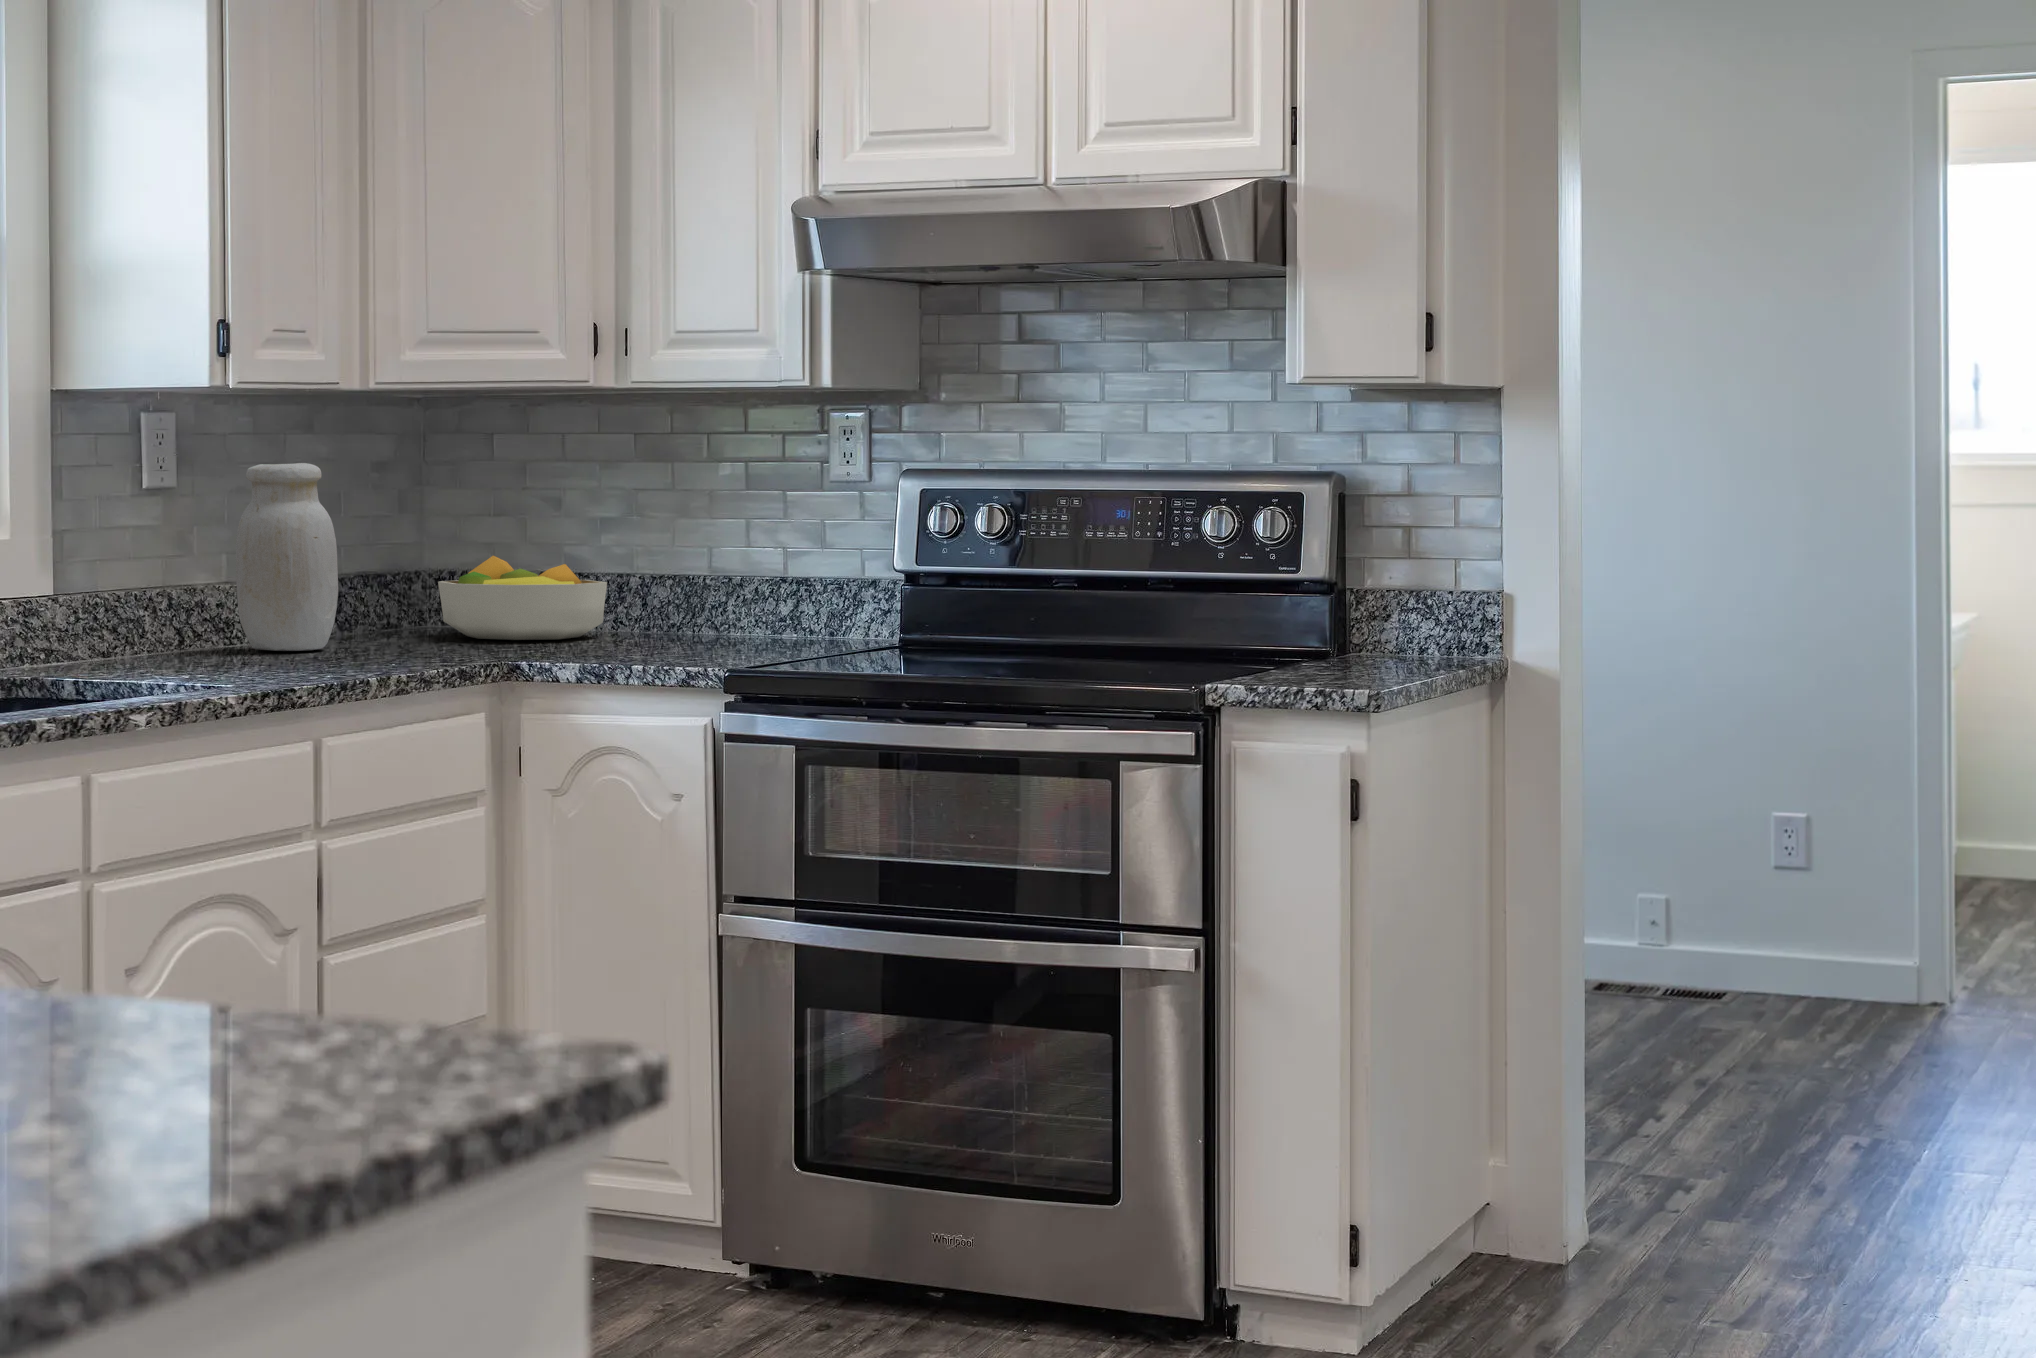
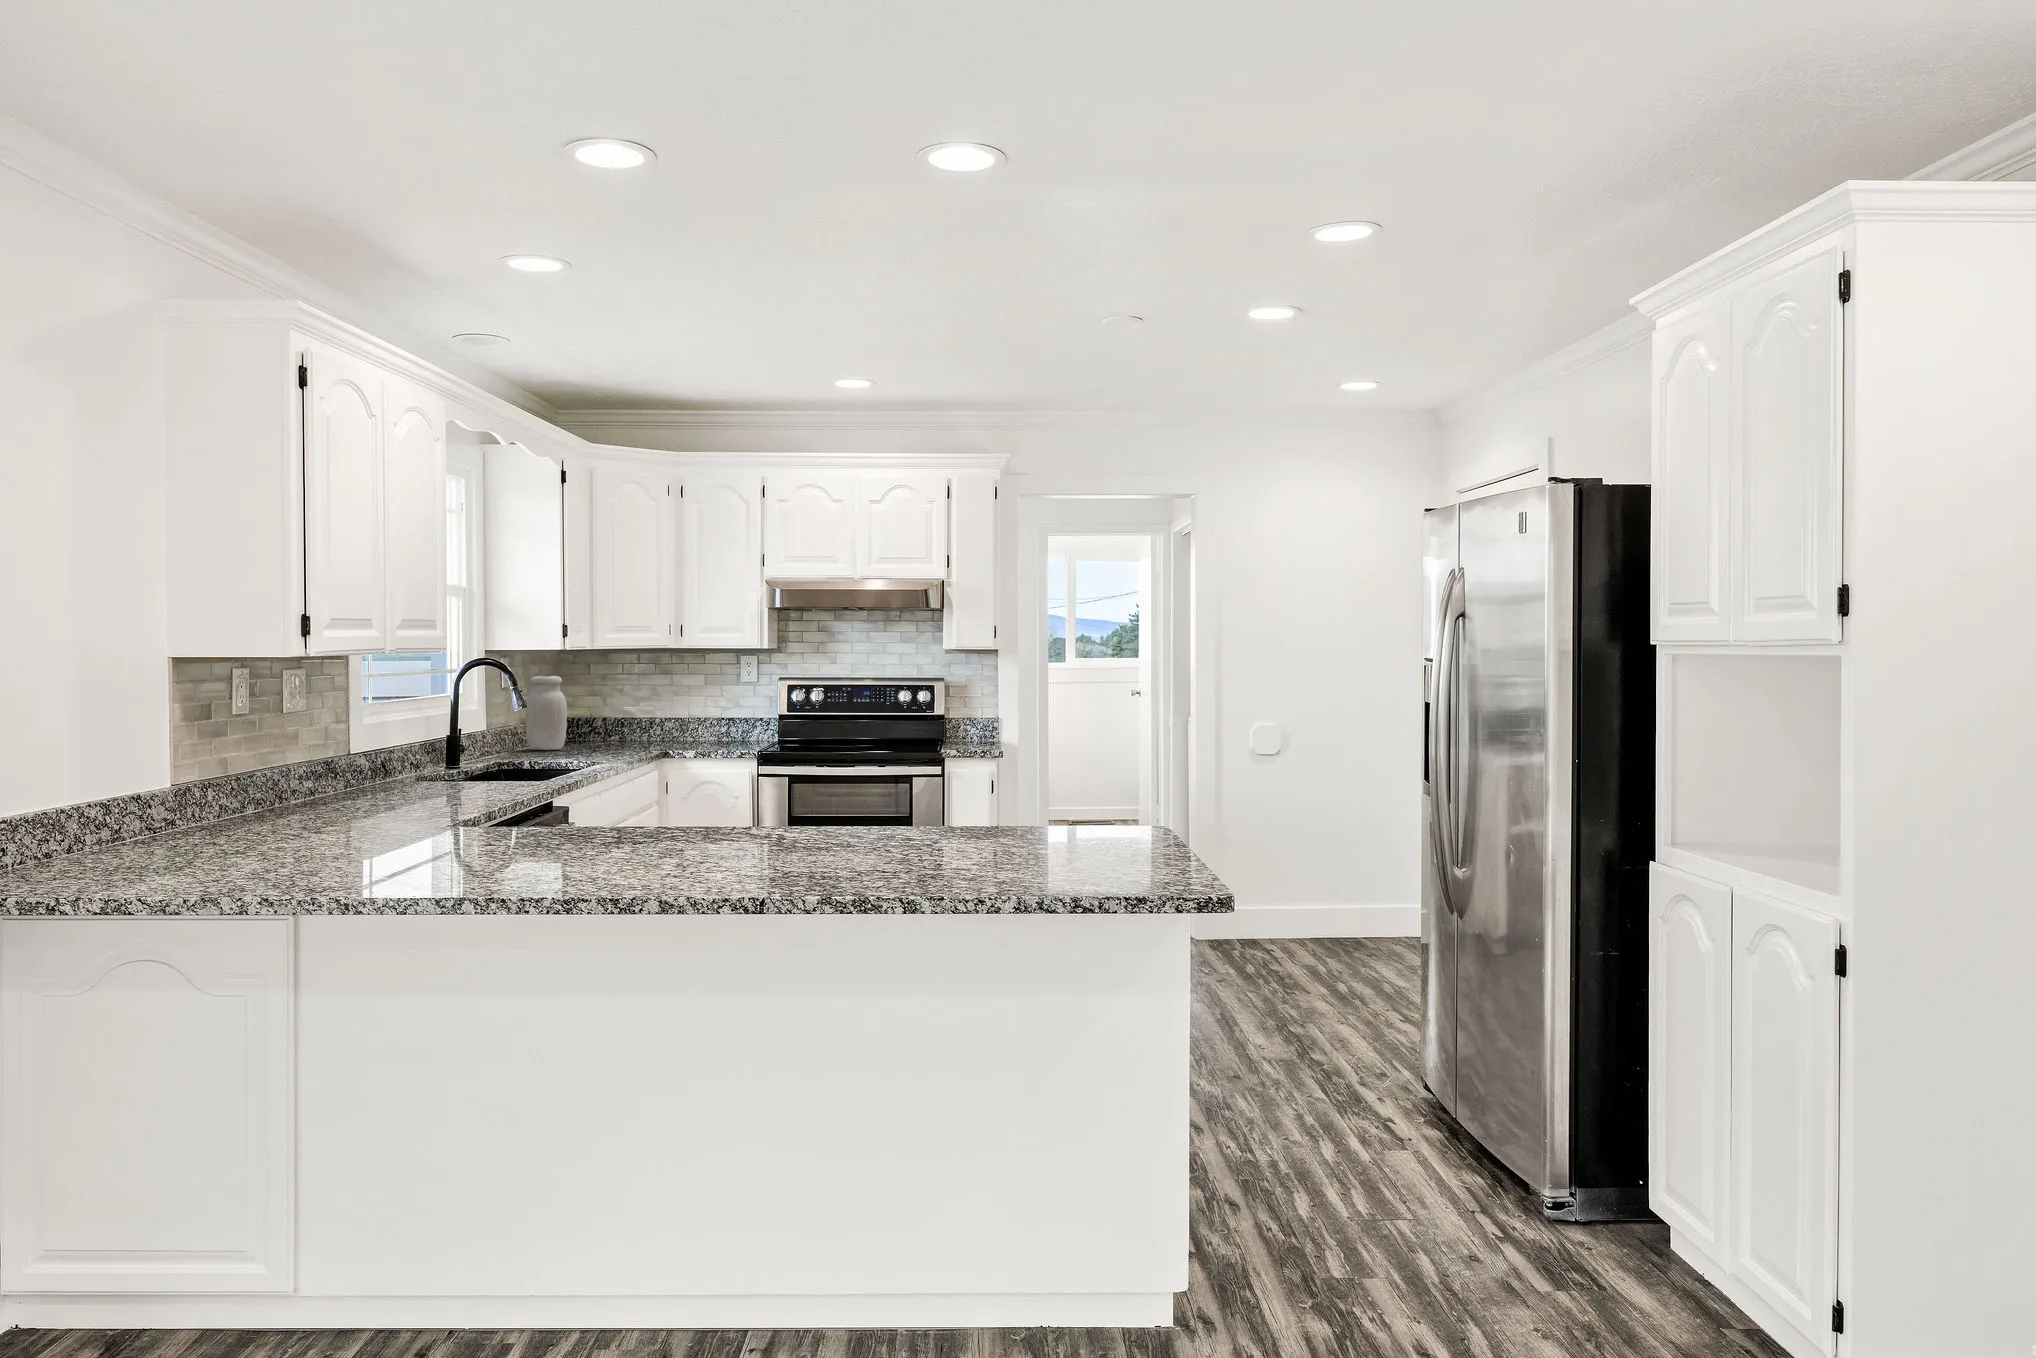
fruit bowl: present [438,556,607,640] -> none [581,711,655,744]

